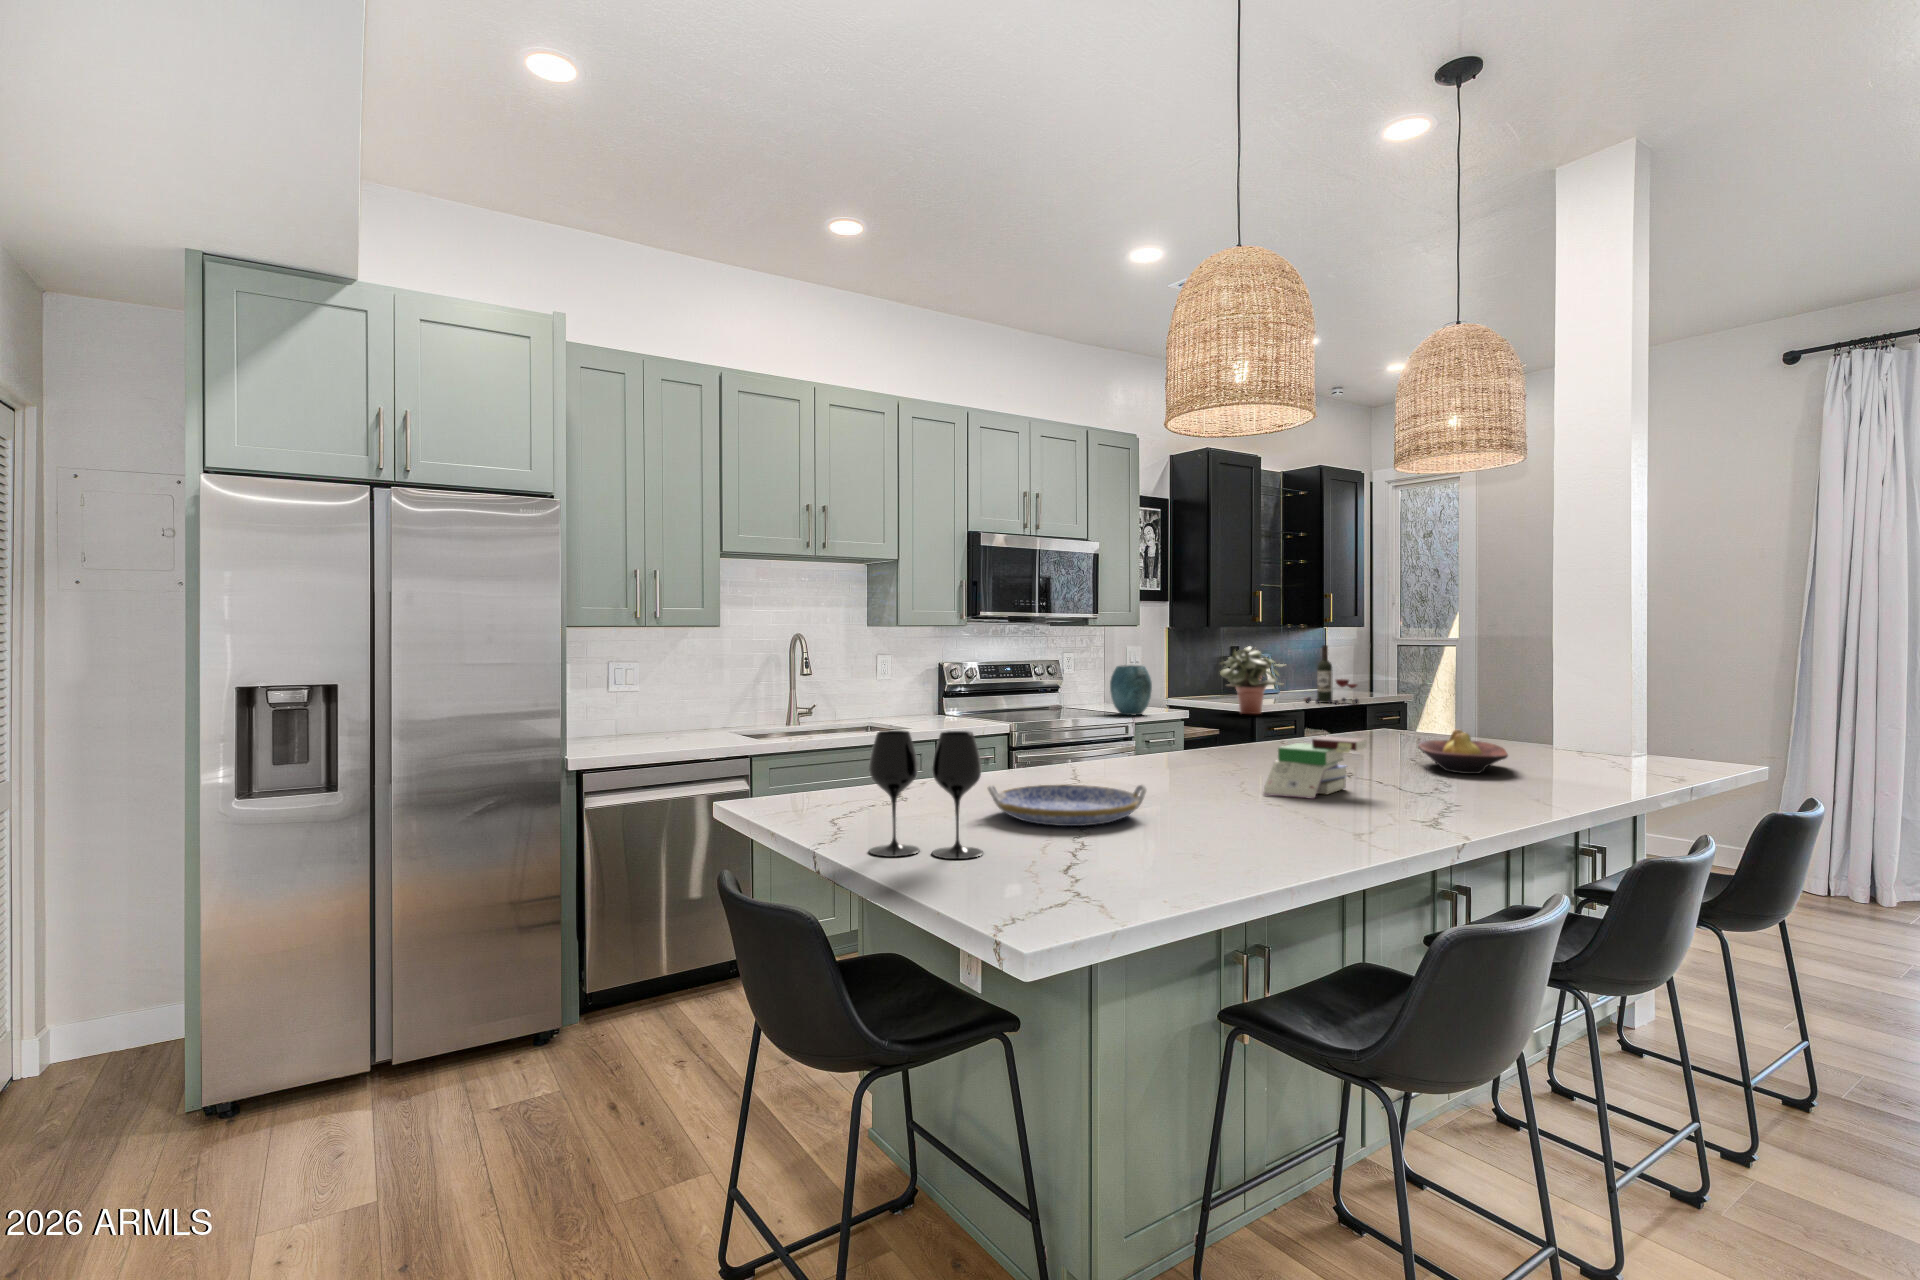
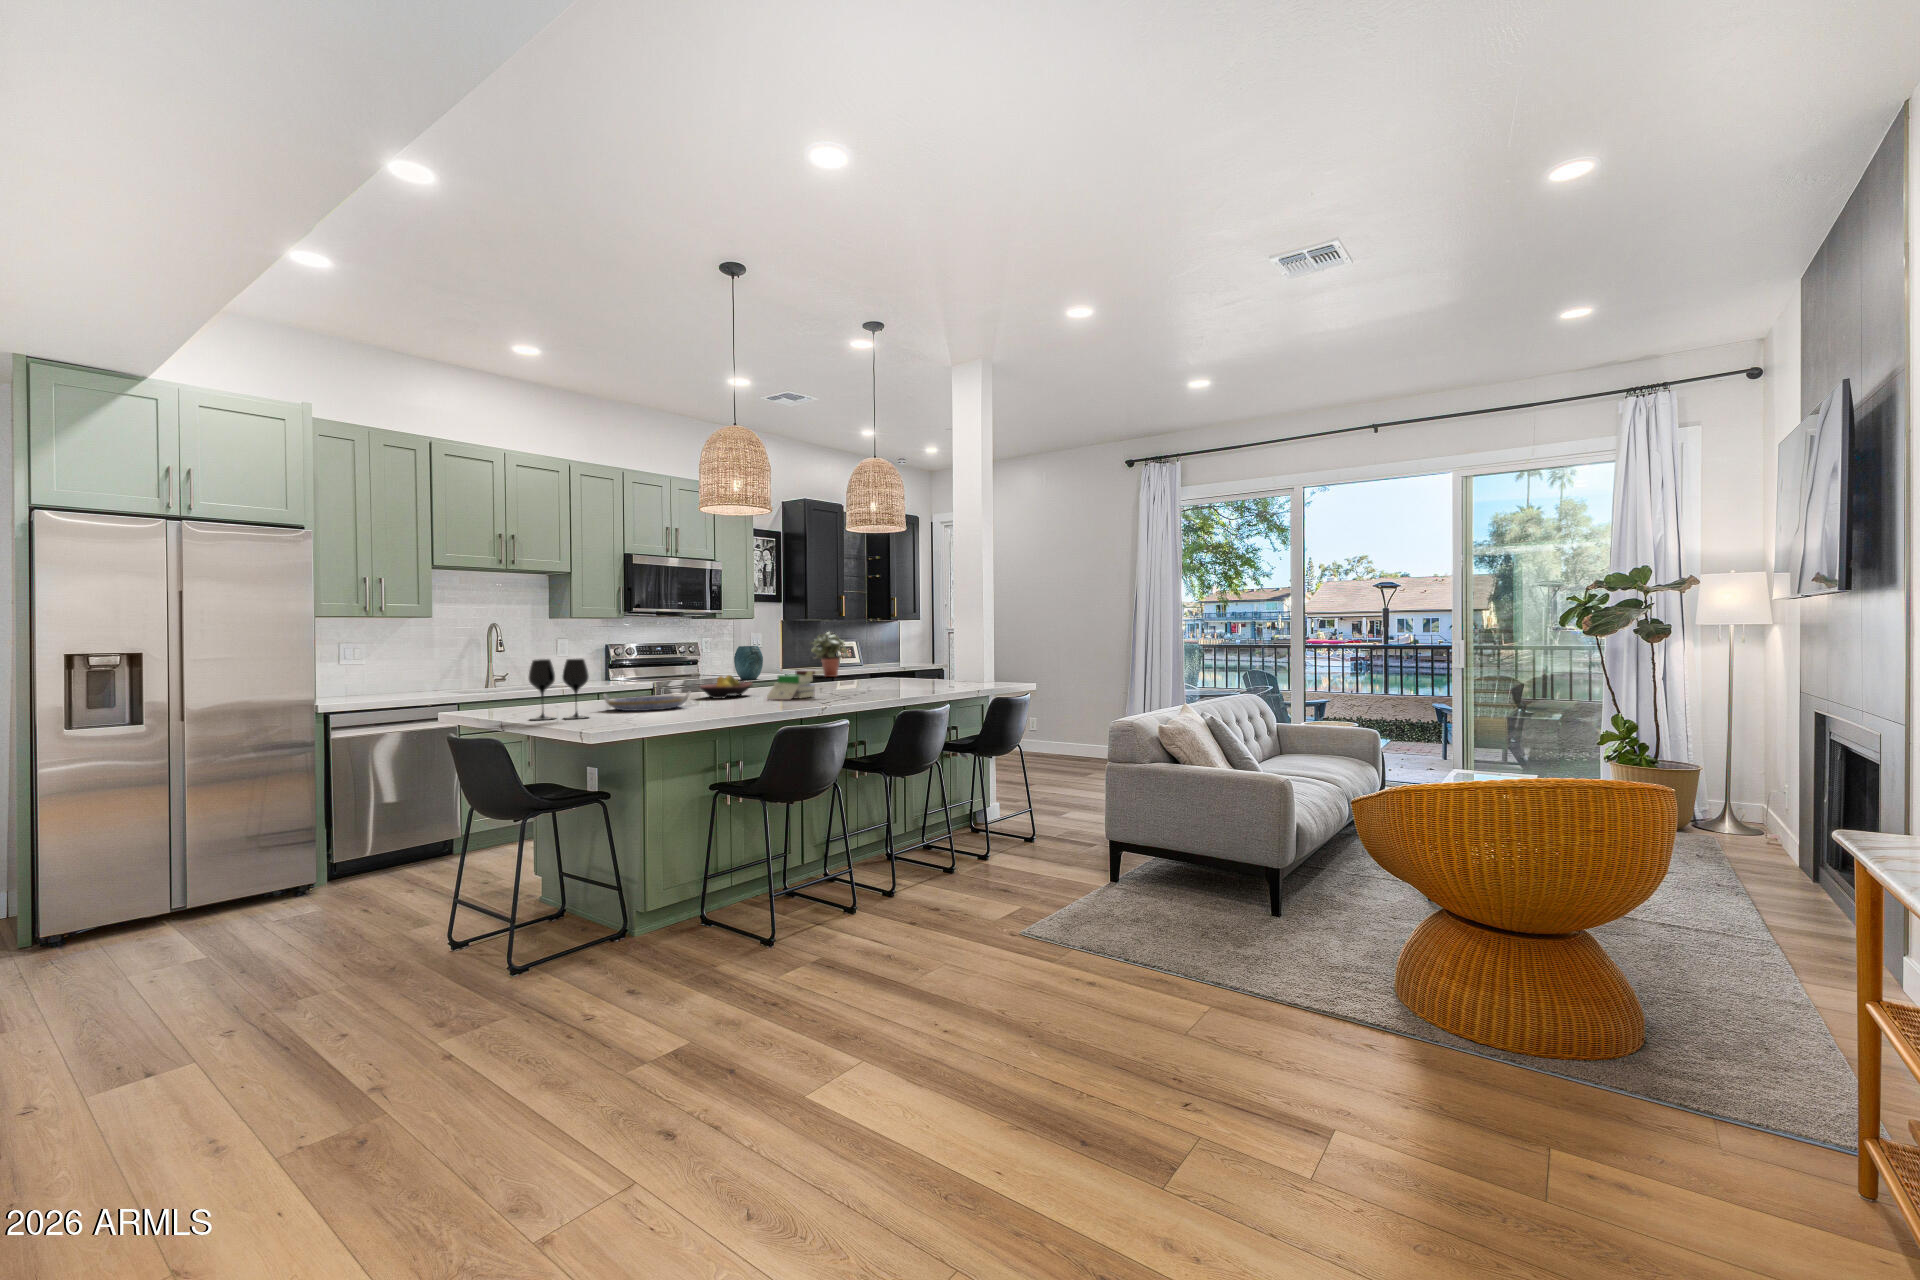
wine bottle: present [1304,645,1358,704] -> none [879,632,914,672]
fruit bowl: present [1418,730,1508,774] -> present [699,675,752,699]

